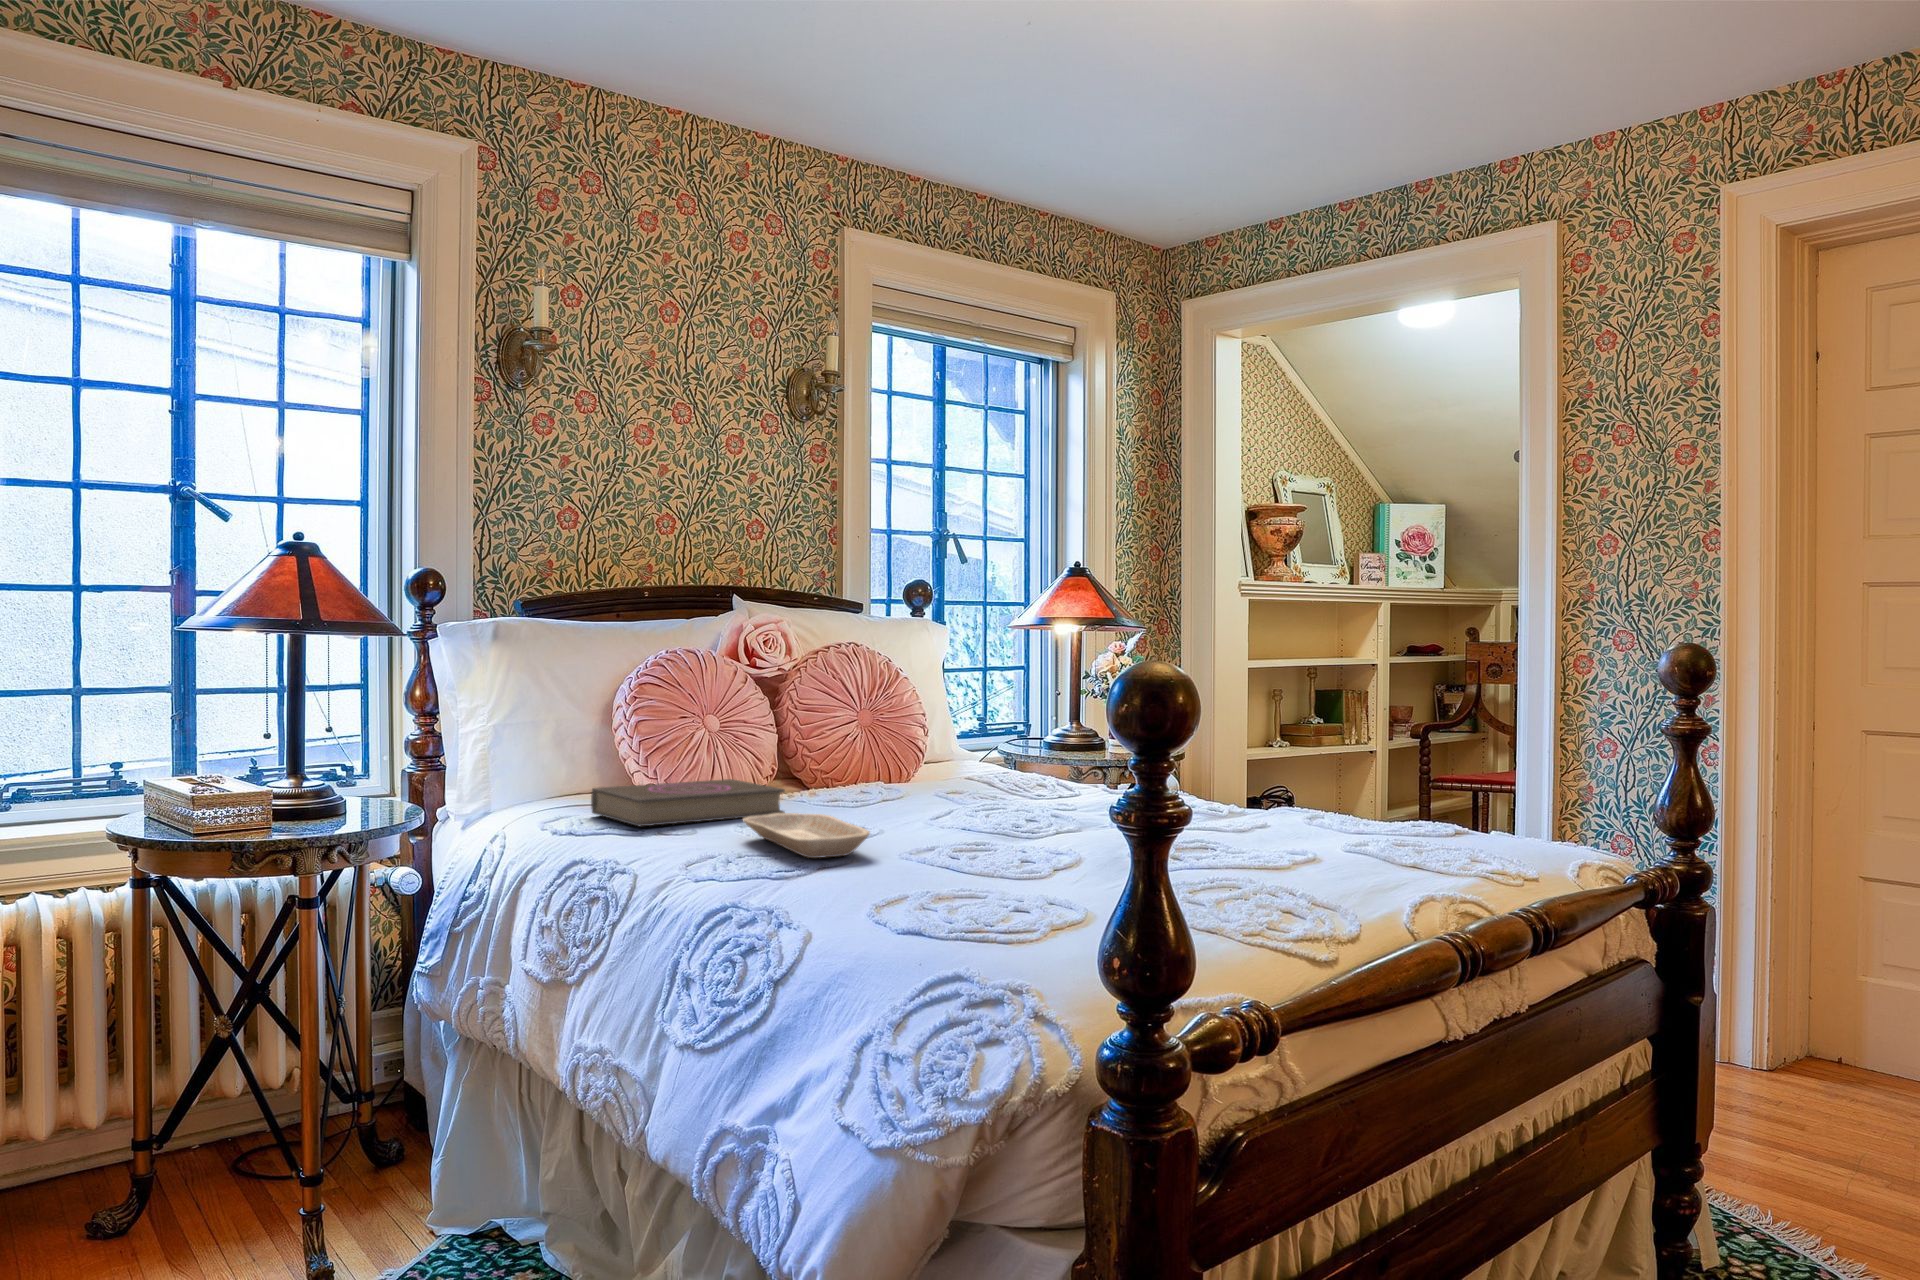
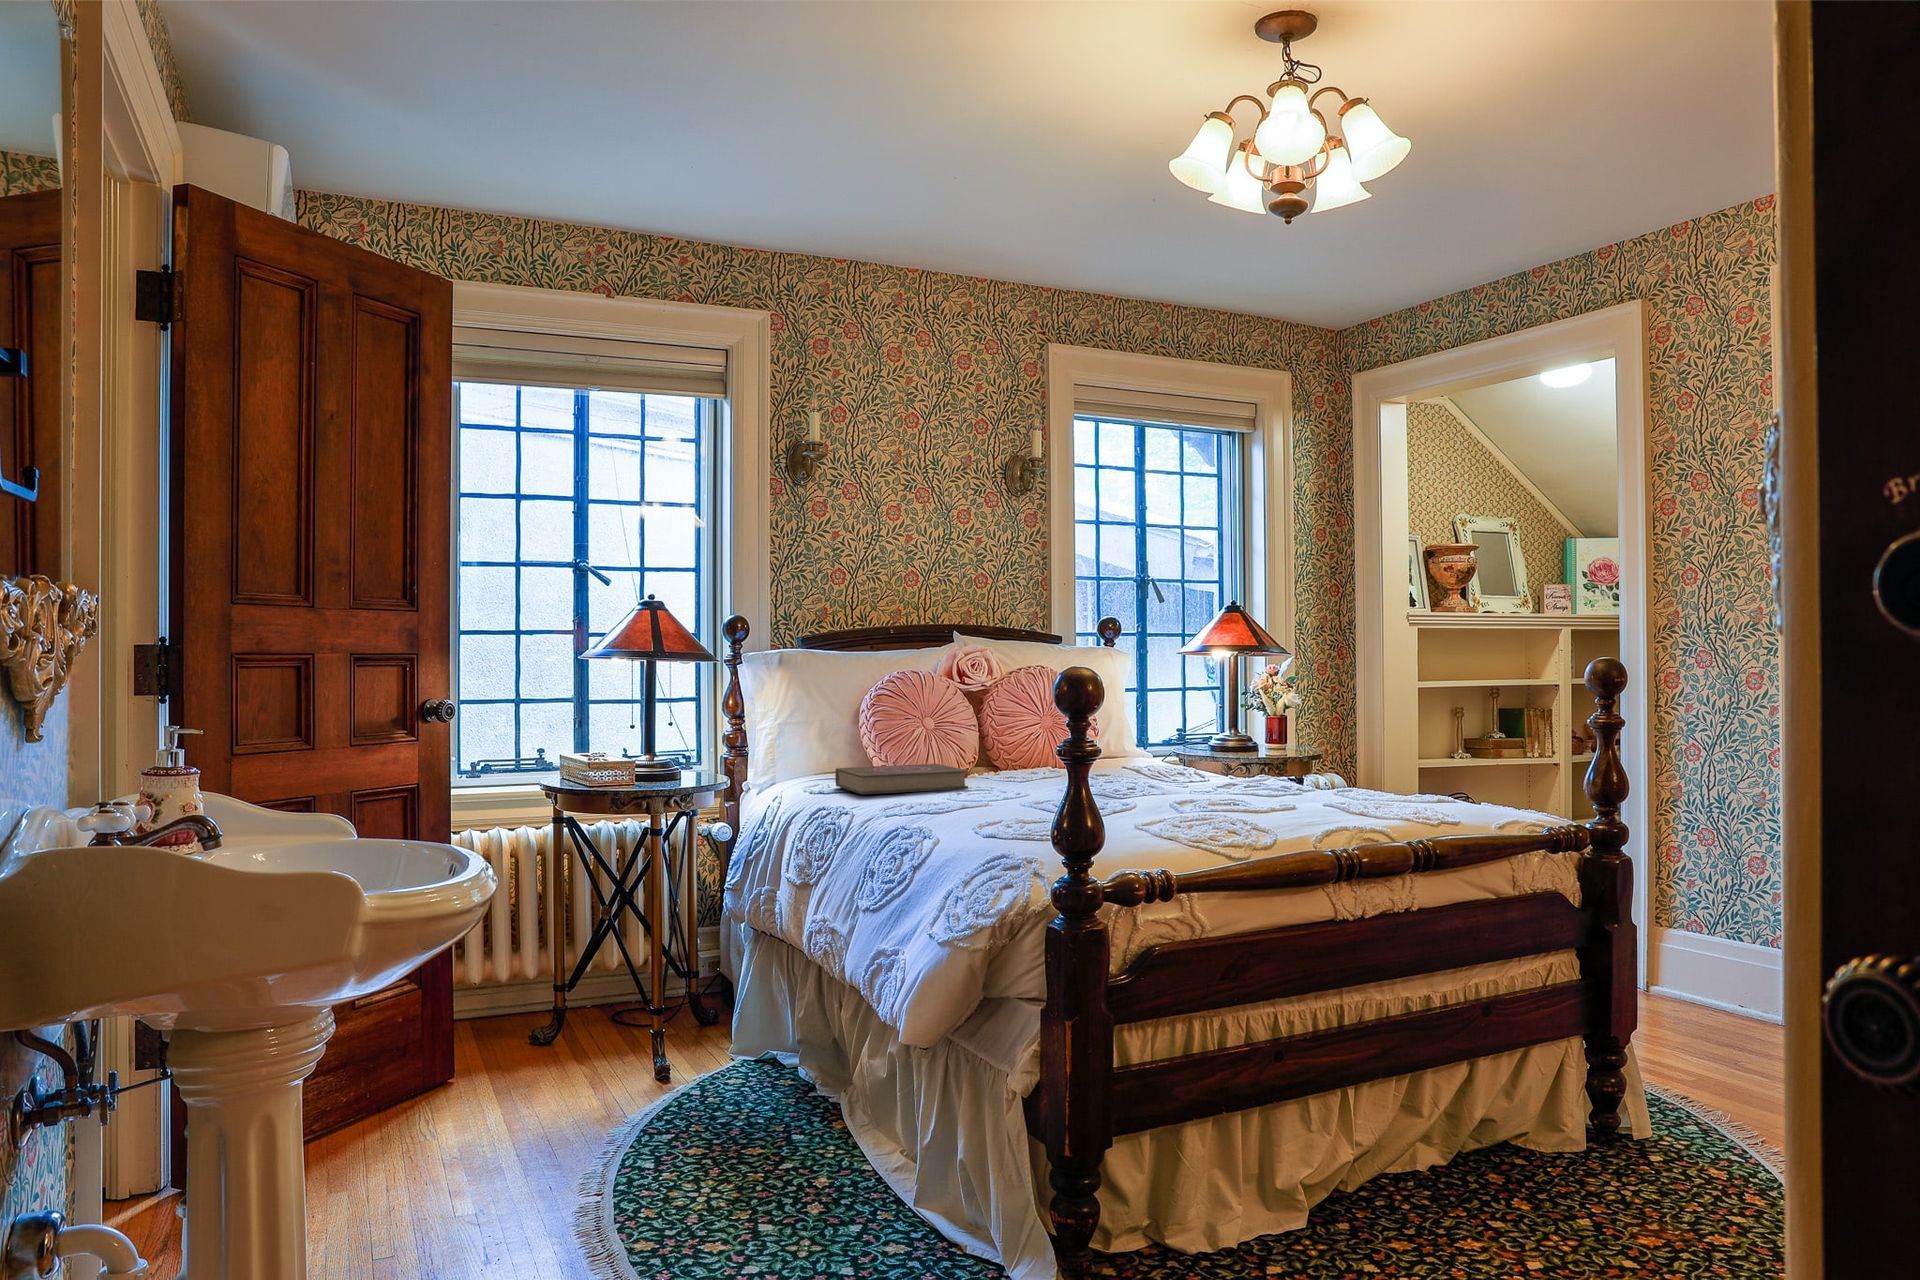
tray: present [743,813,870,858] -> none [926,786,1006,815]

